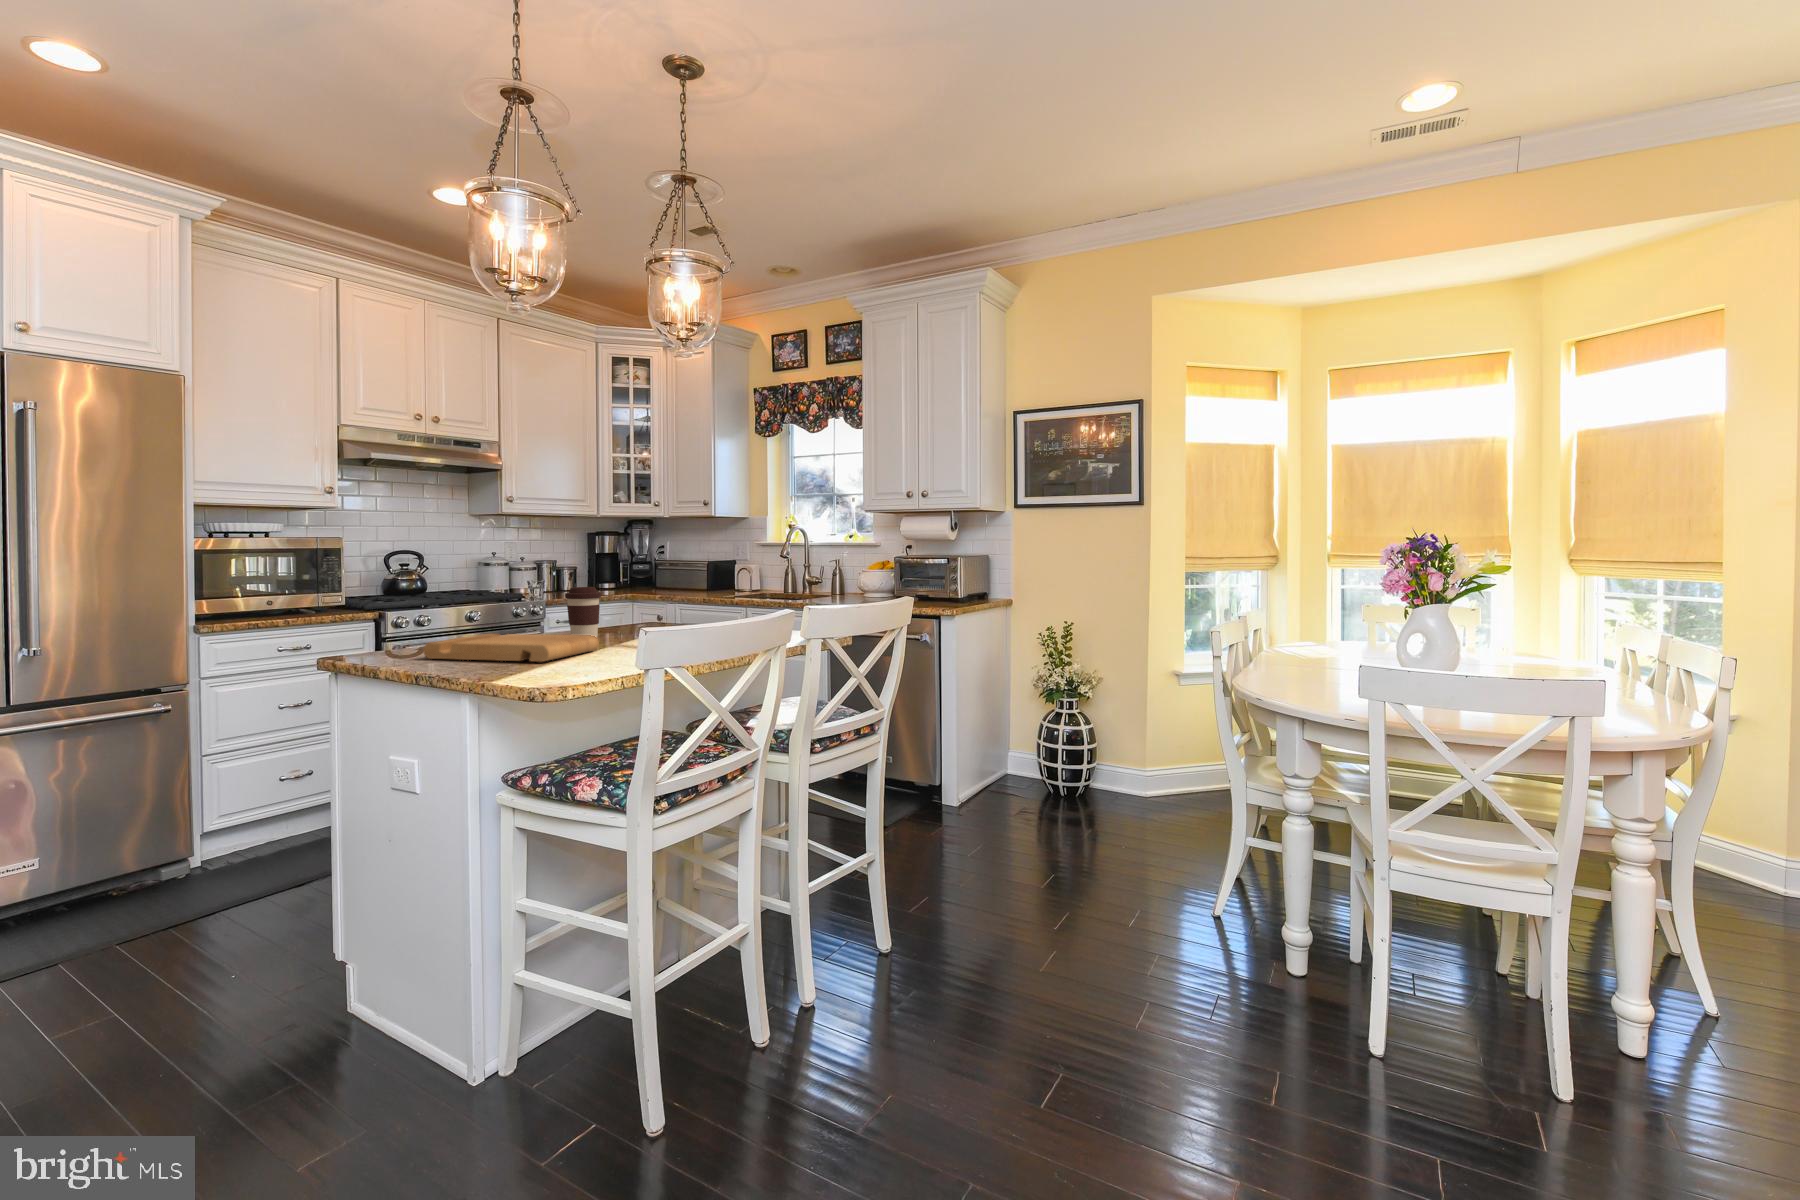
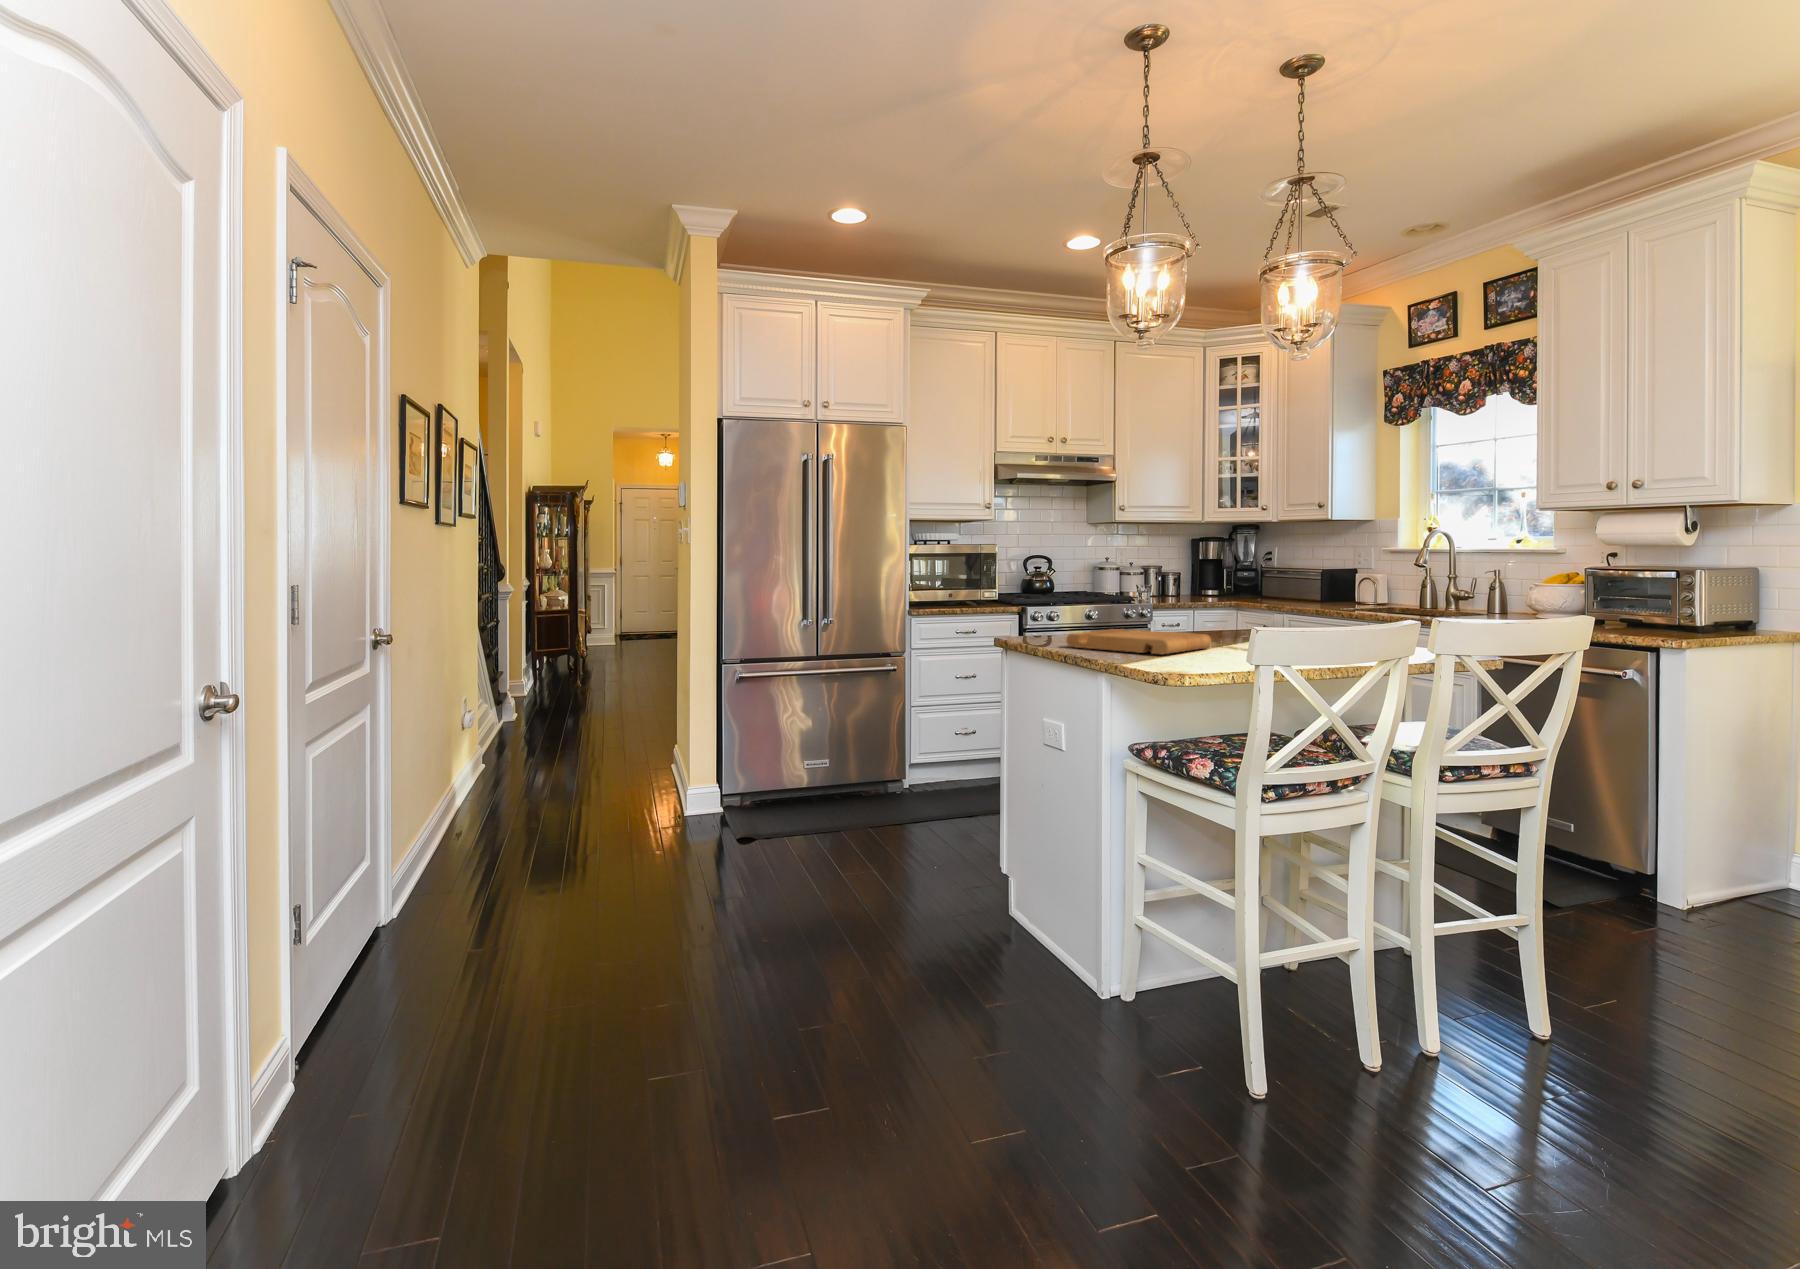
coffee cup: present [565,587,601,637] -> none [1180,590,1214,638]

